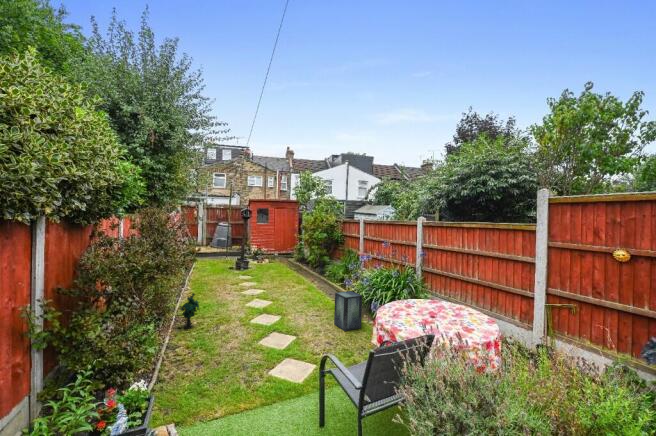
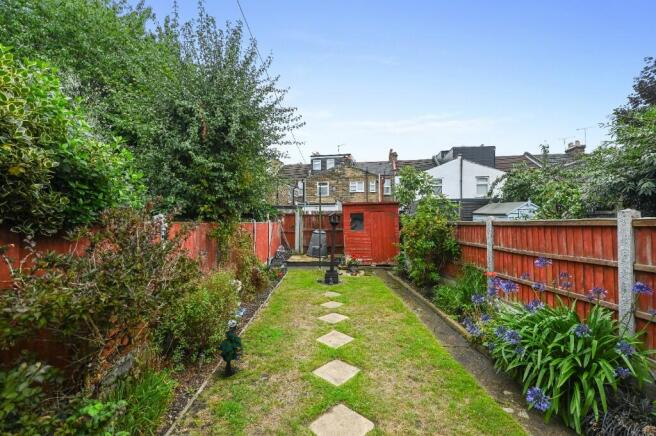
storage box: present [334,291,362,331] -> none [446,342,502,423]

